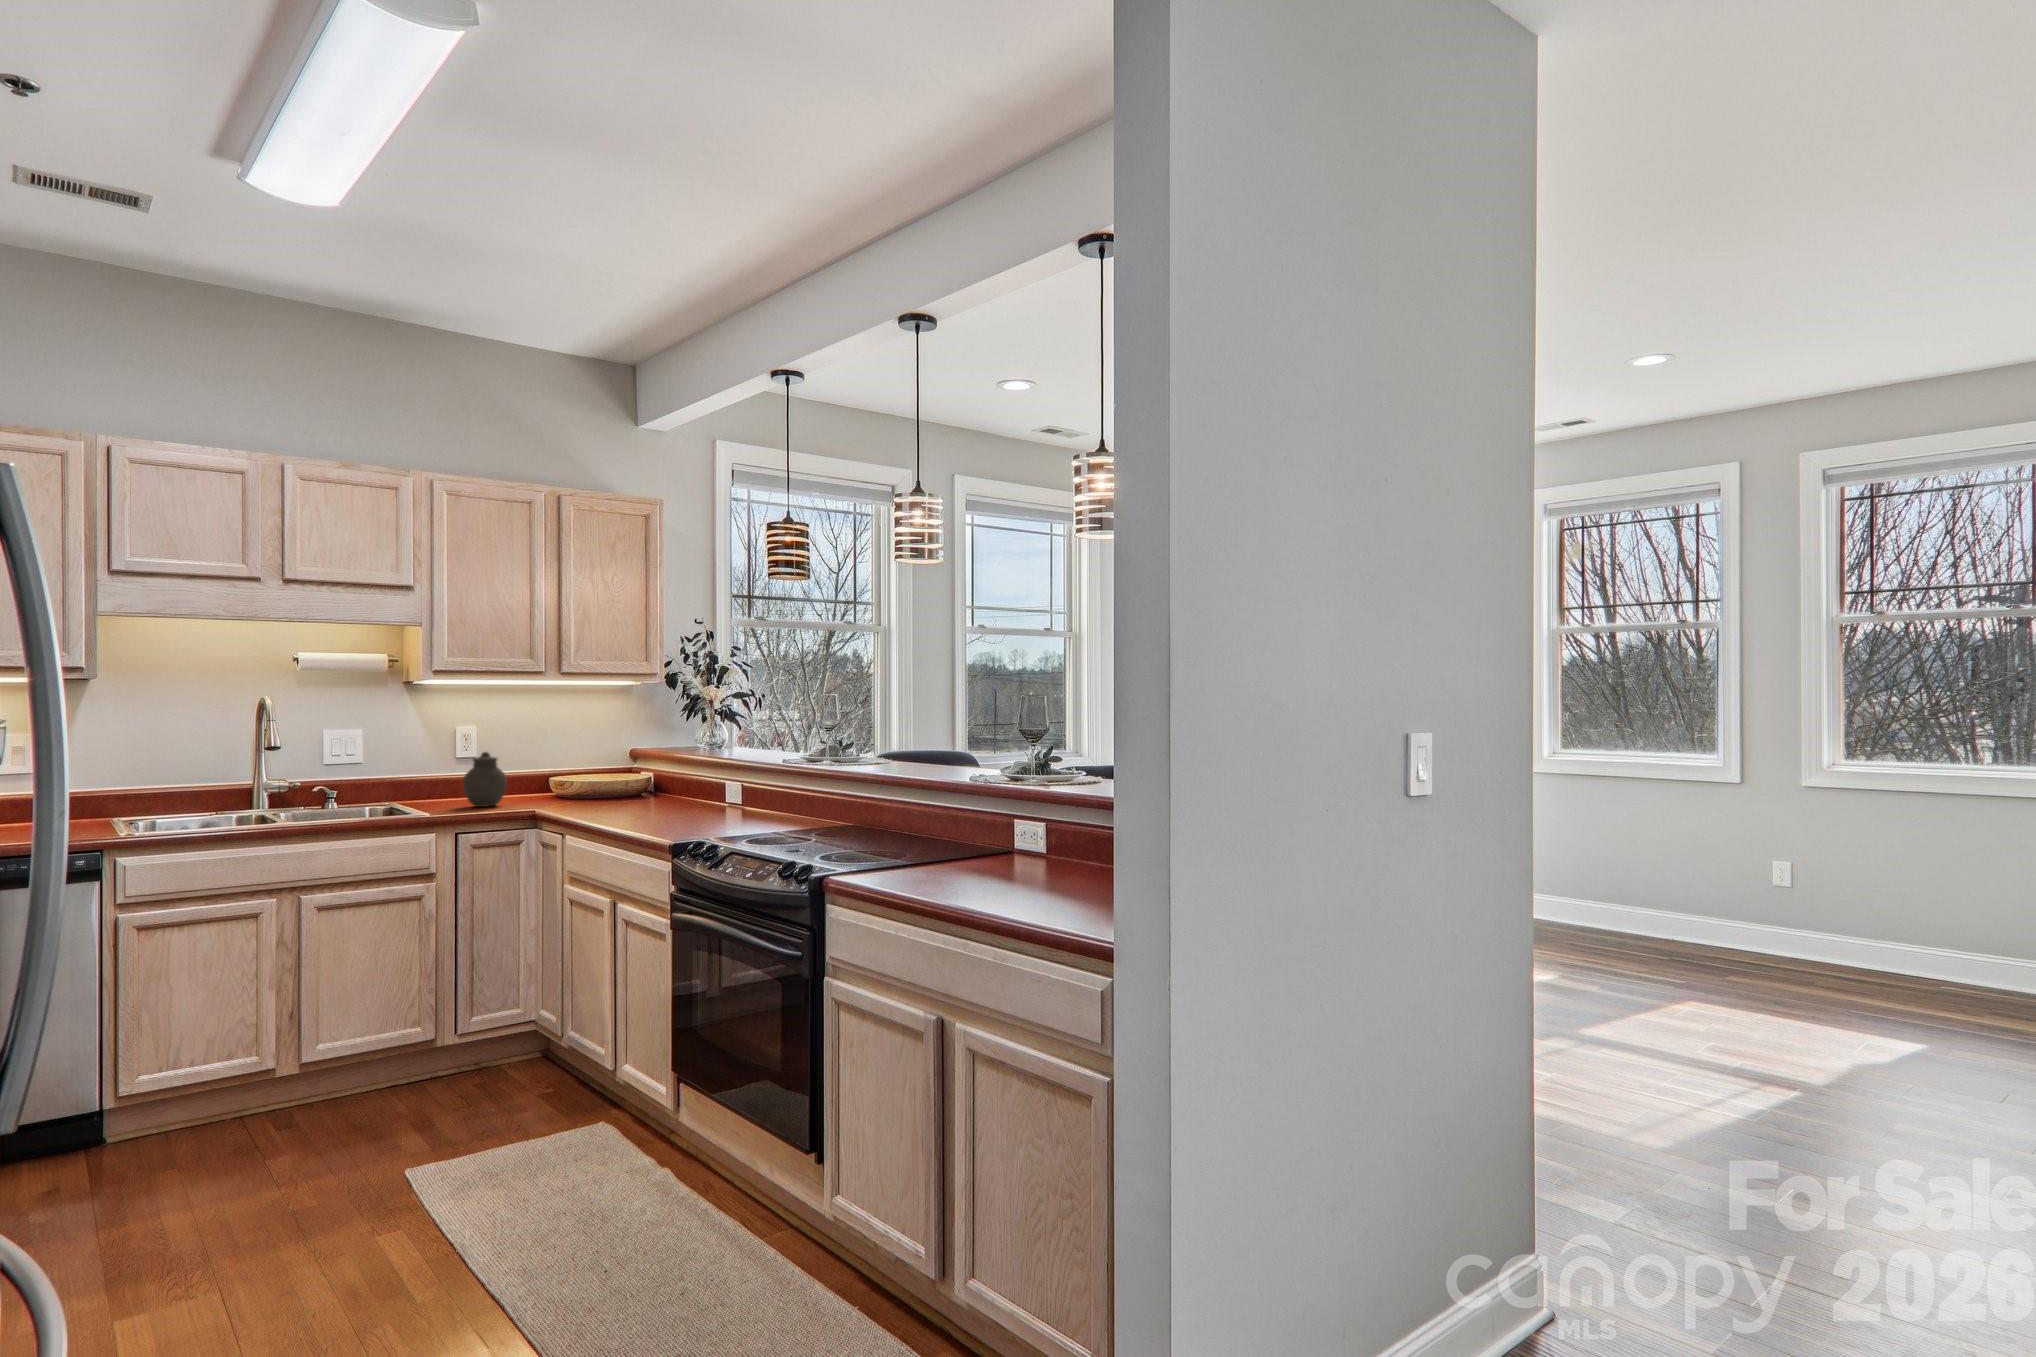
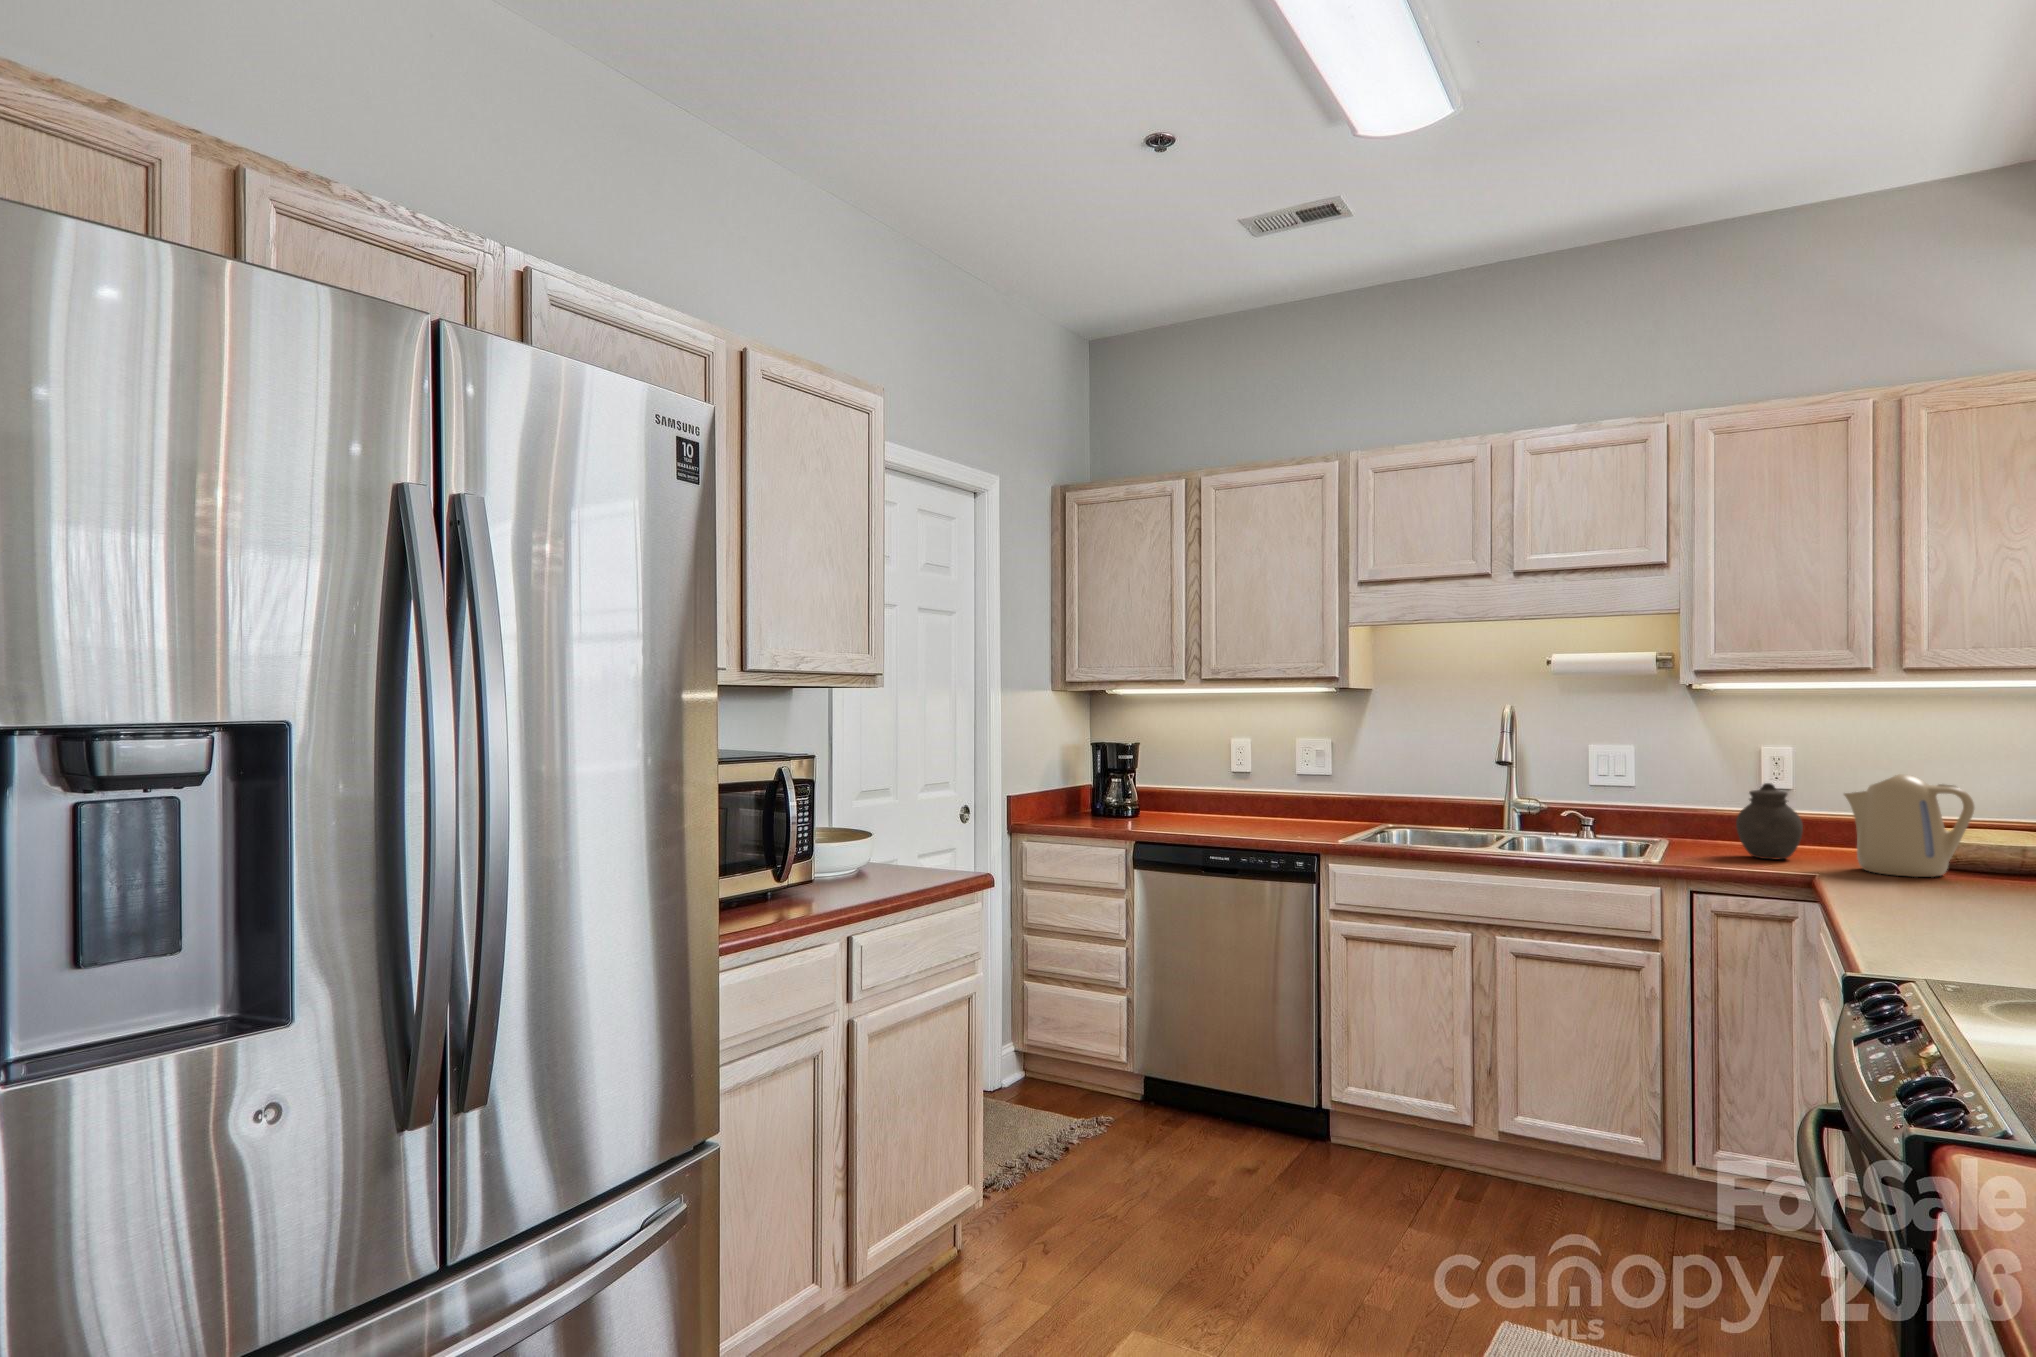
kettle: none [537,740,608,806] -> present [1844,774,1974,877]

